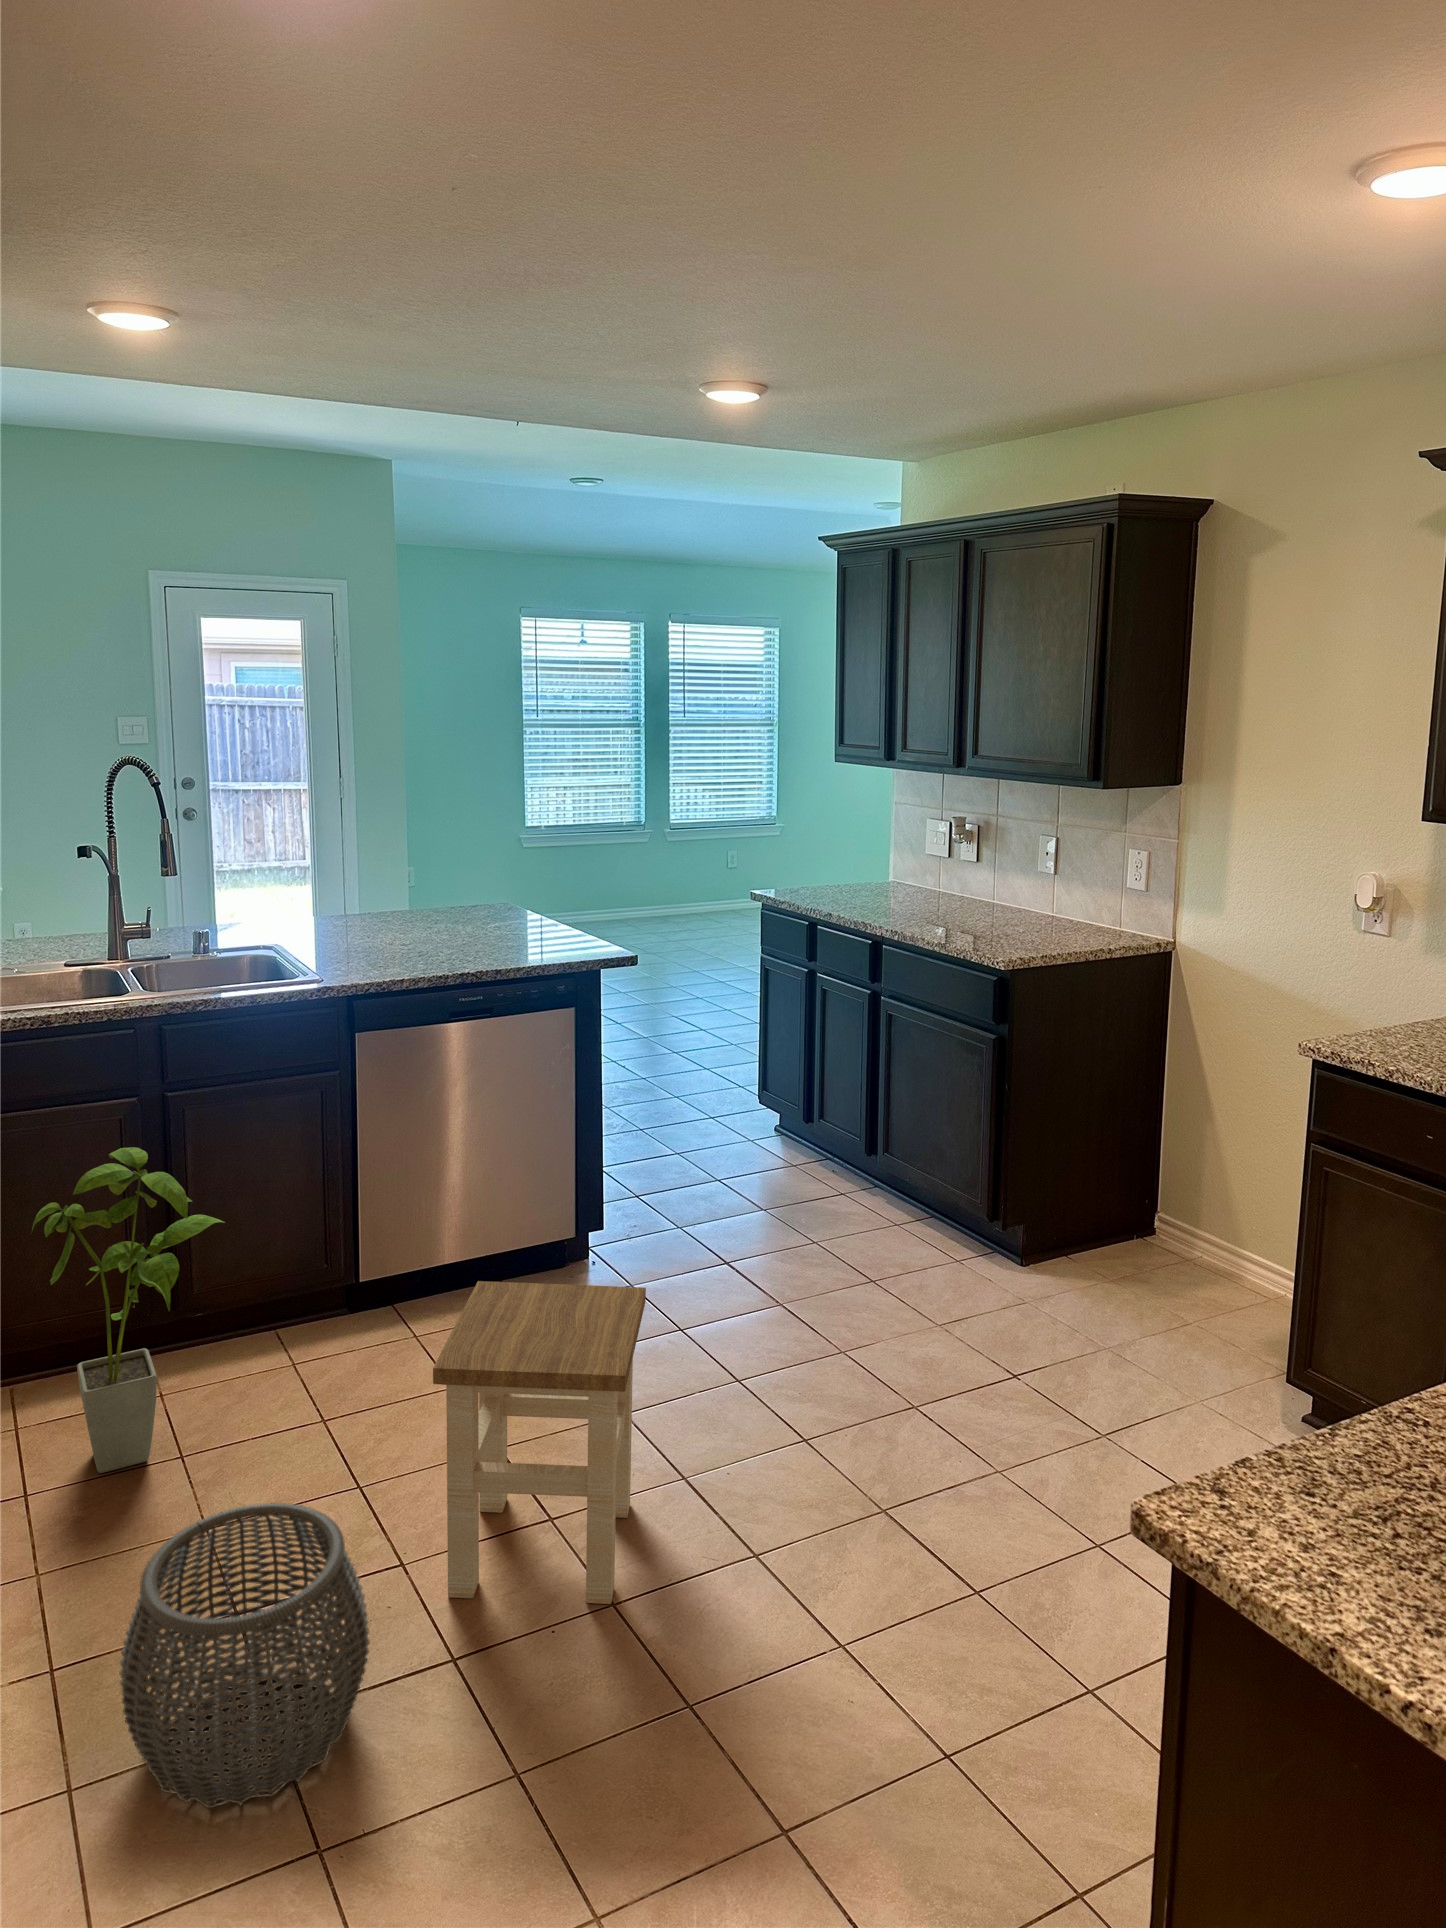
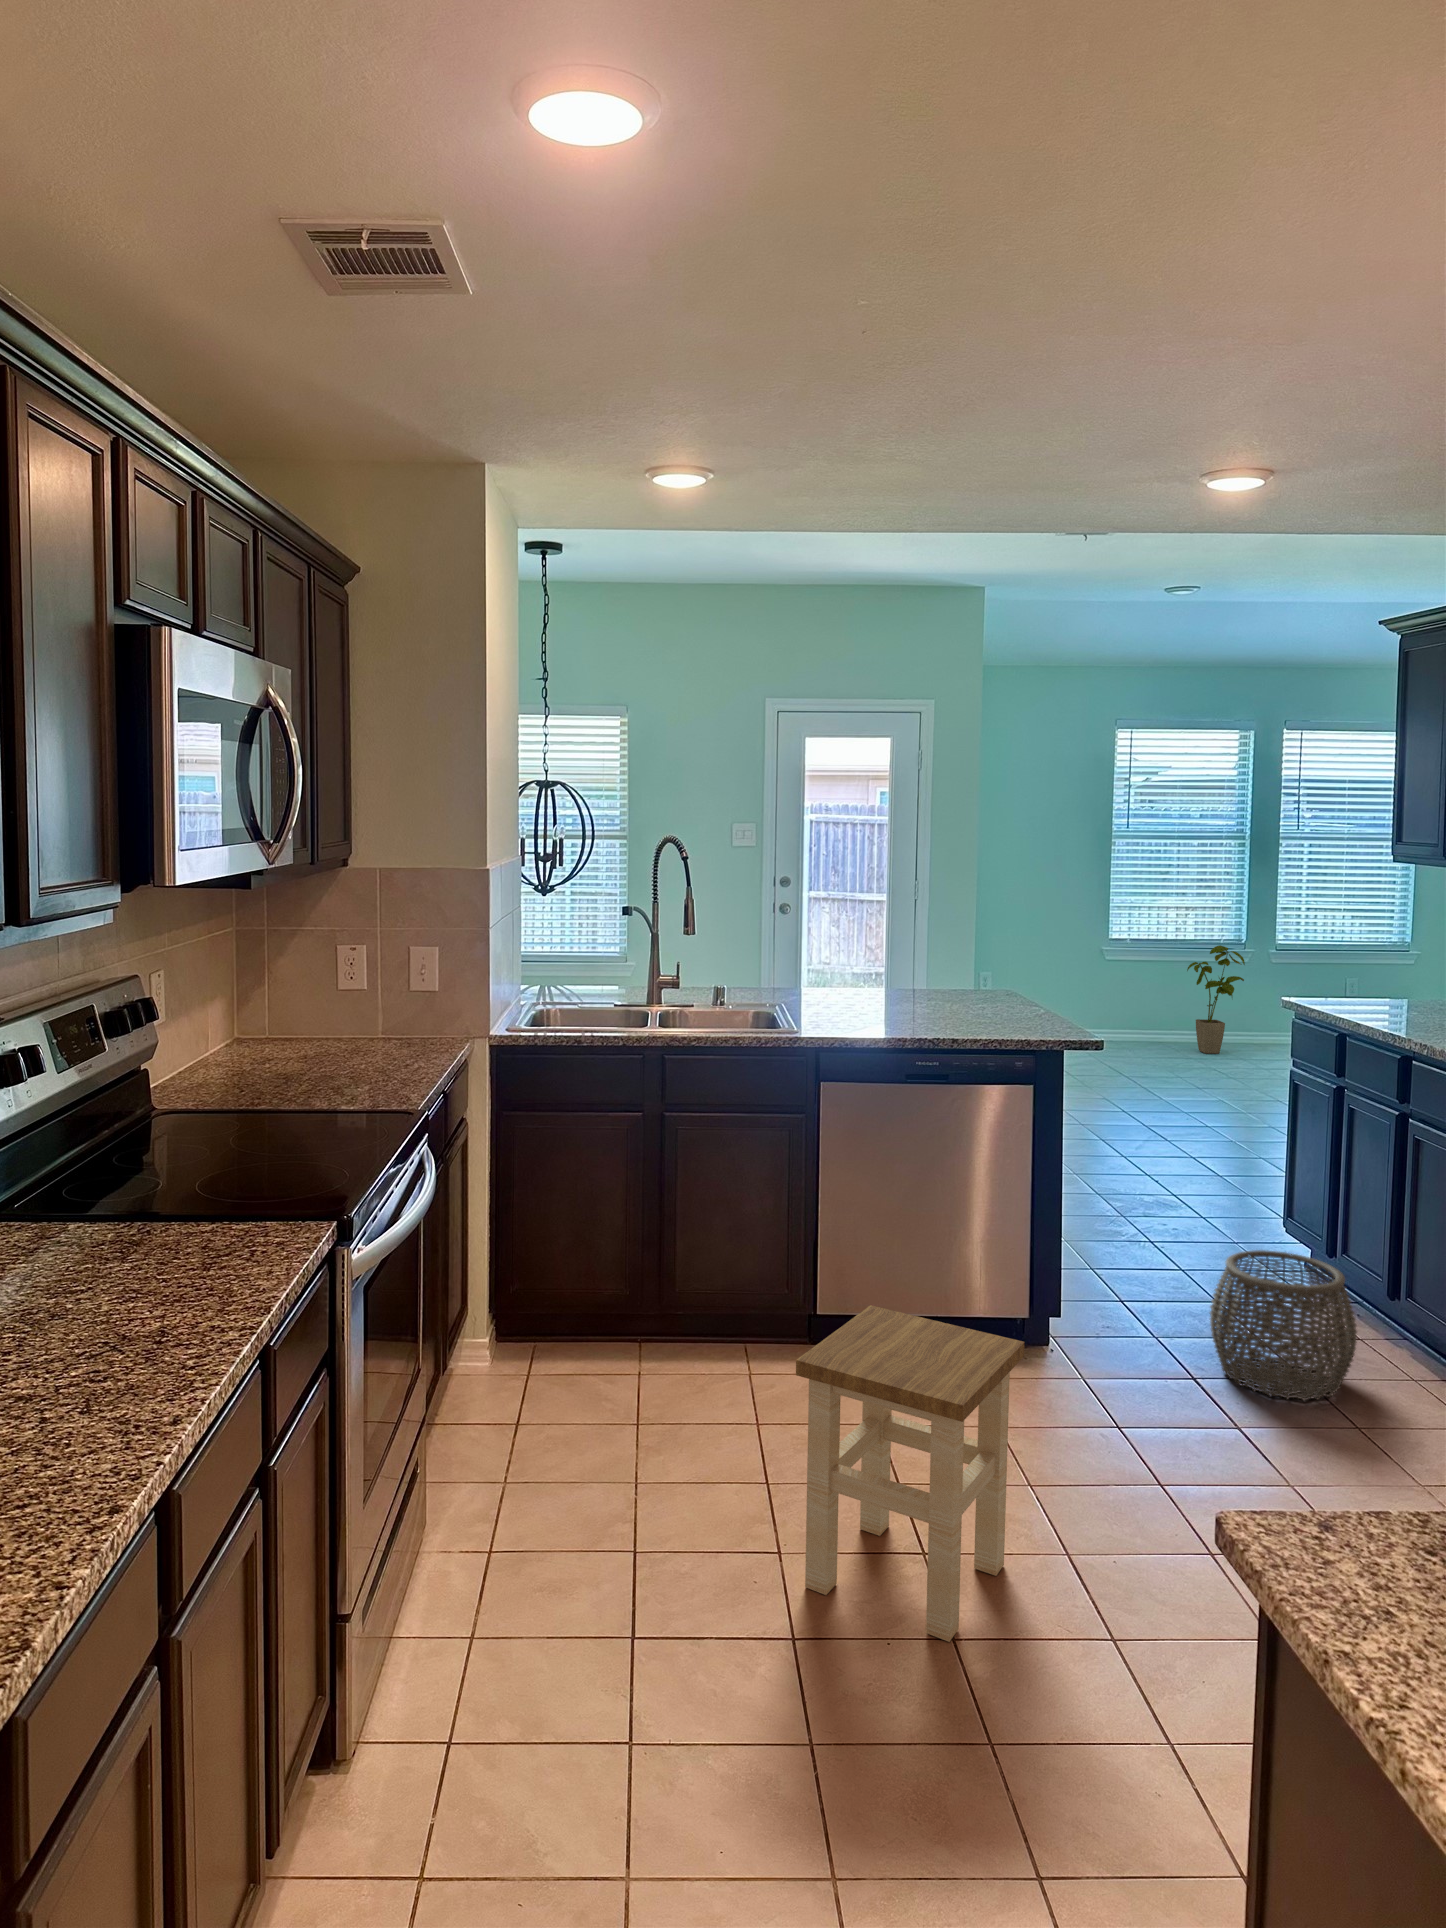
house plant: present [32,1147,225,1473] -> present [1187,945,1245,1054]
woven basket: present [120,1503,370,1808] -> present [1210,1250,1357,1400]

